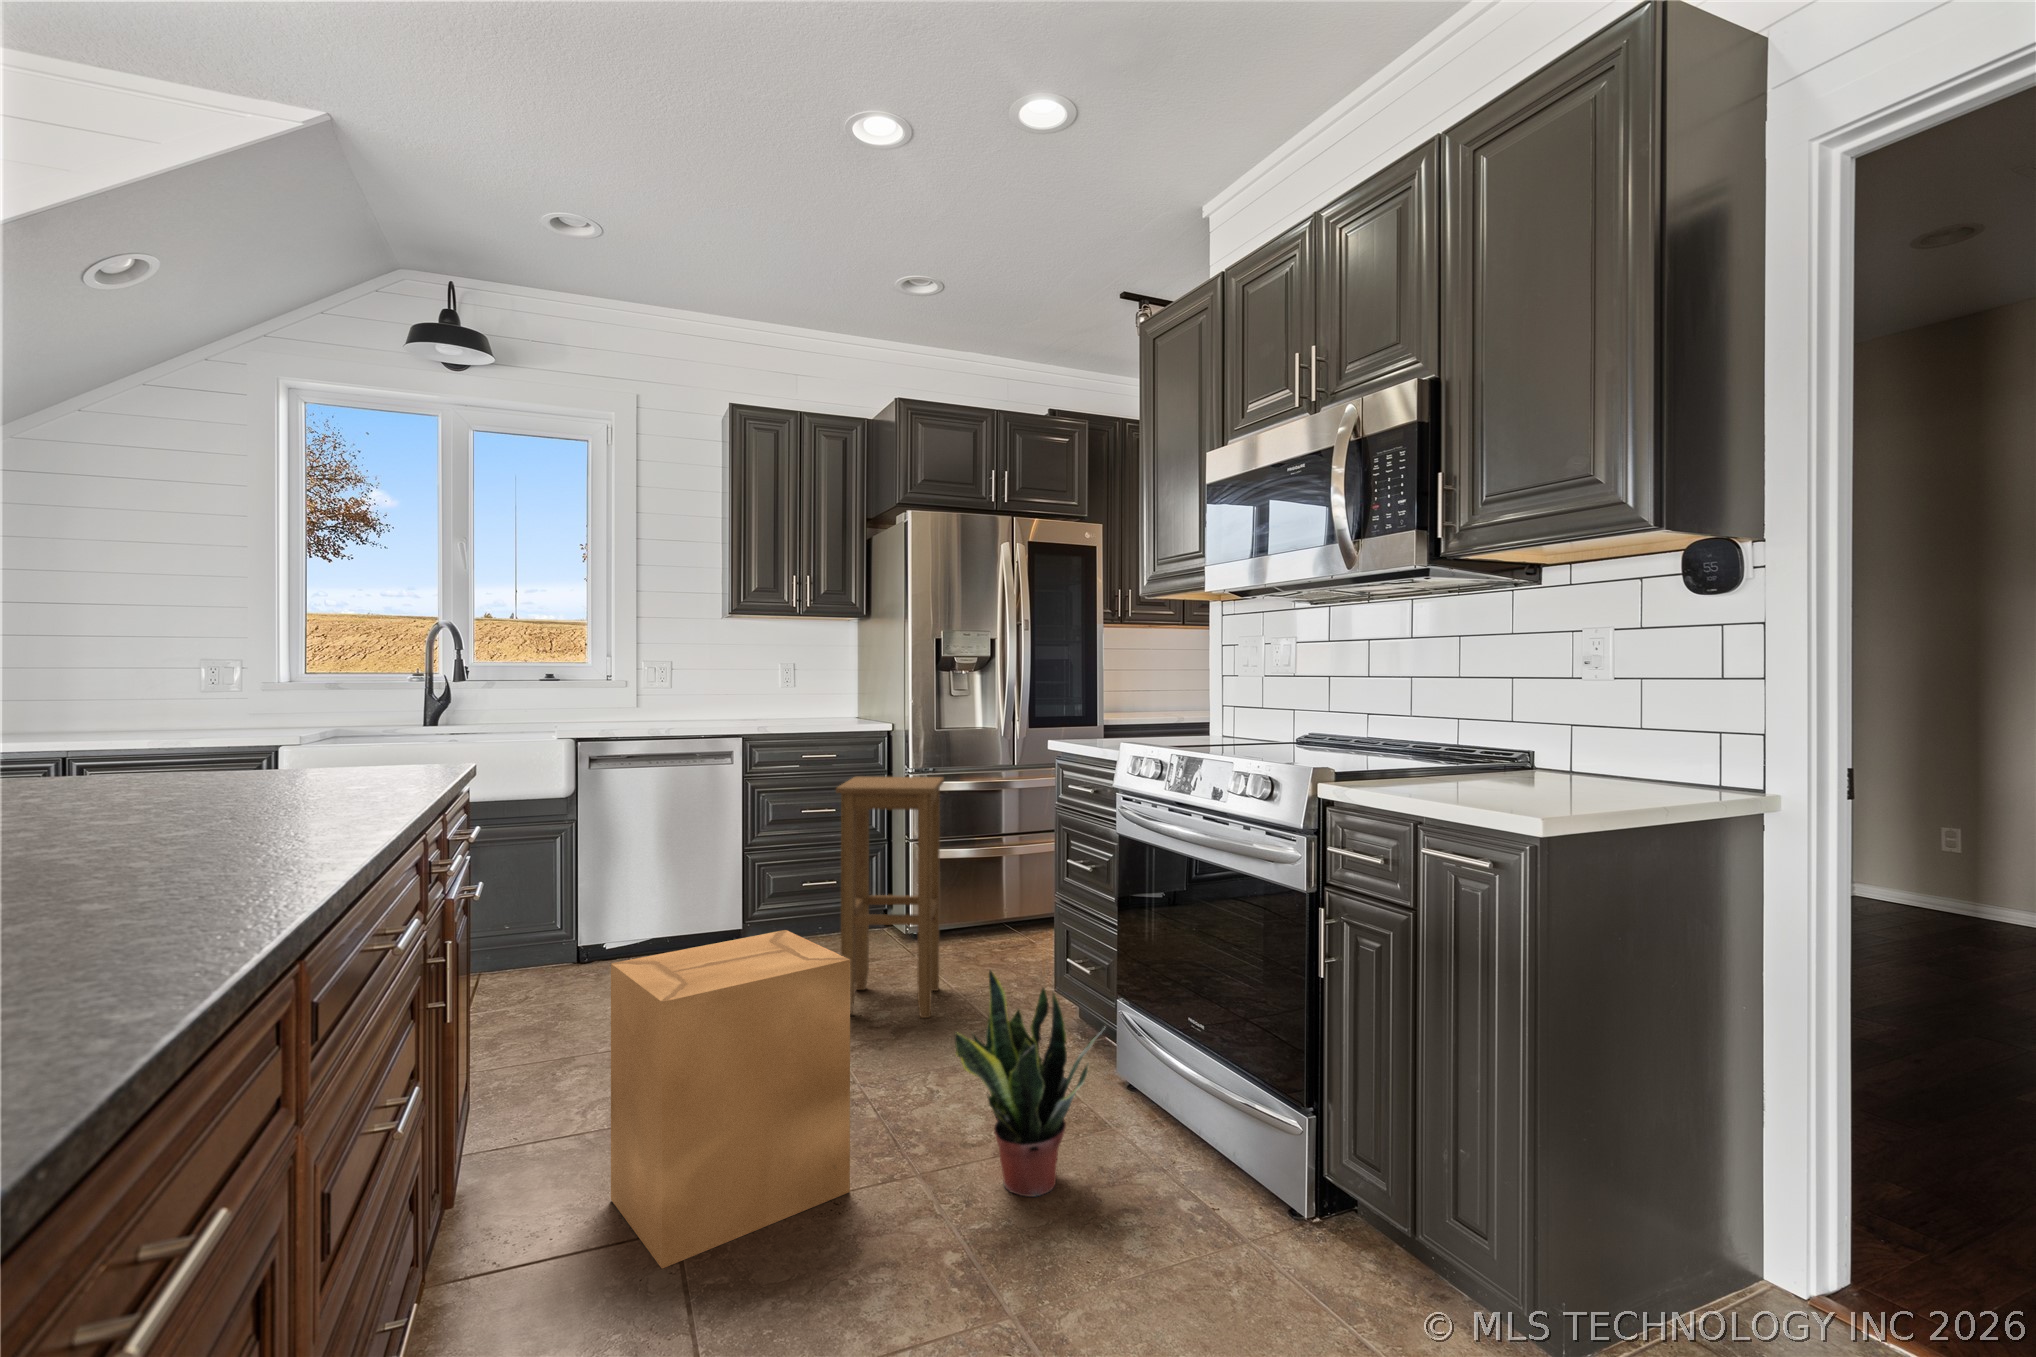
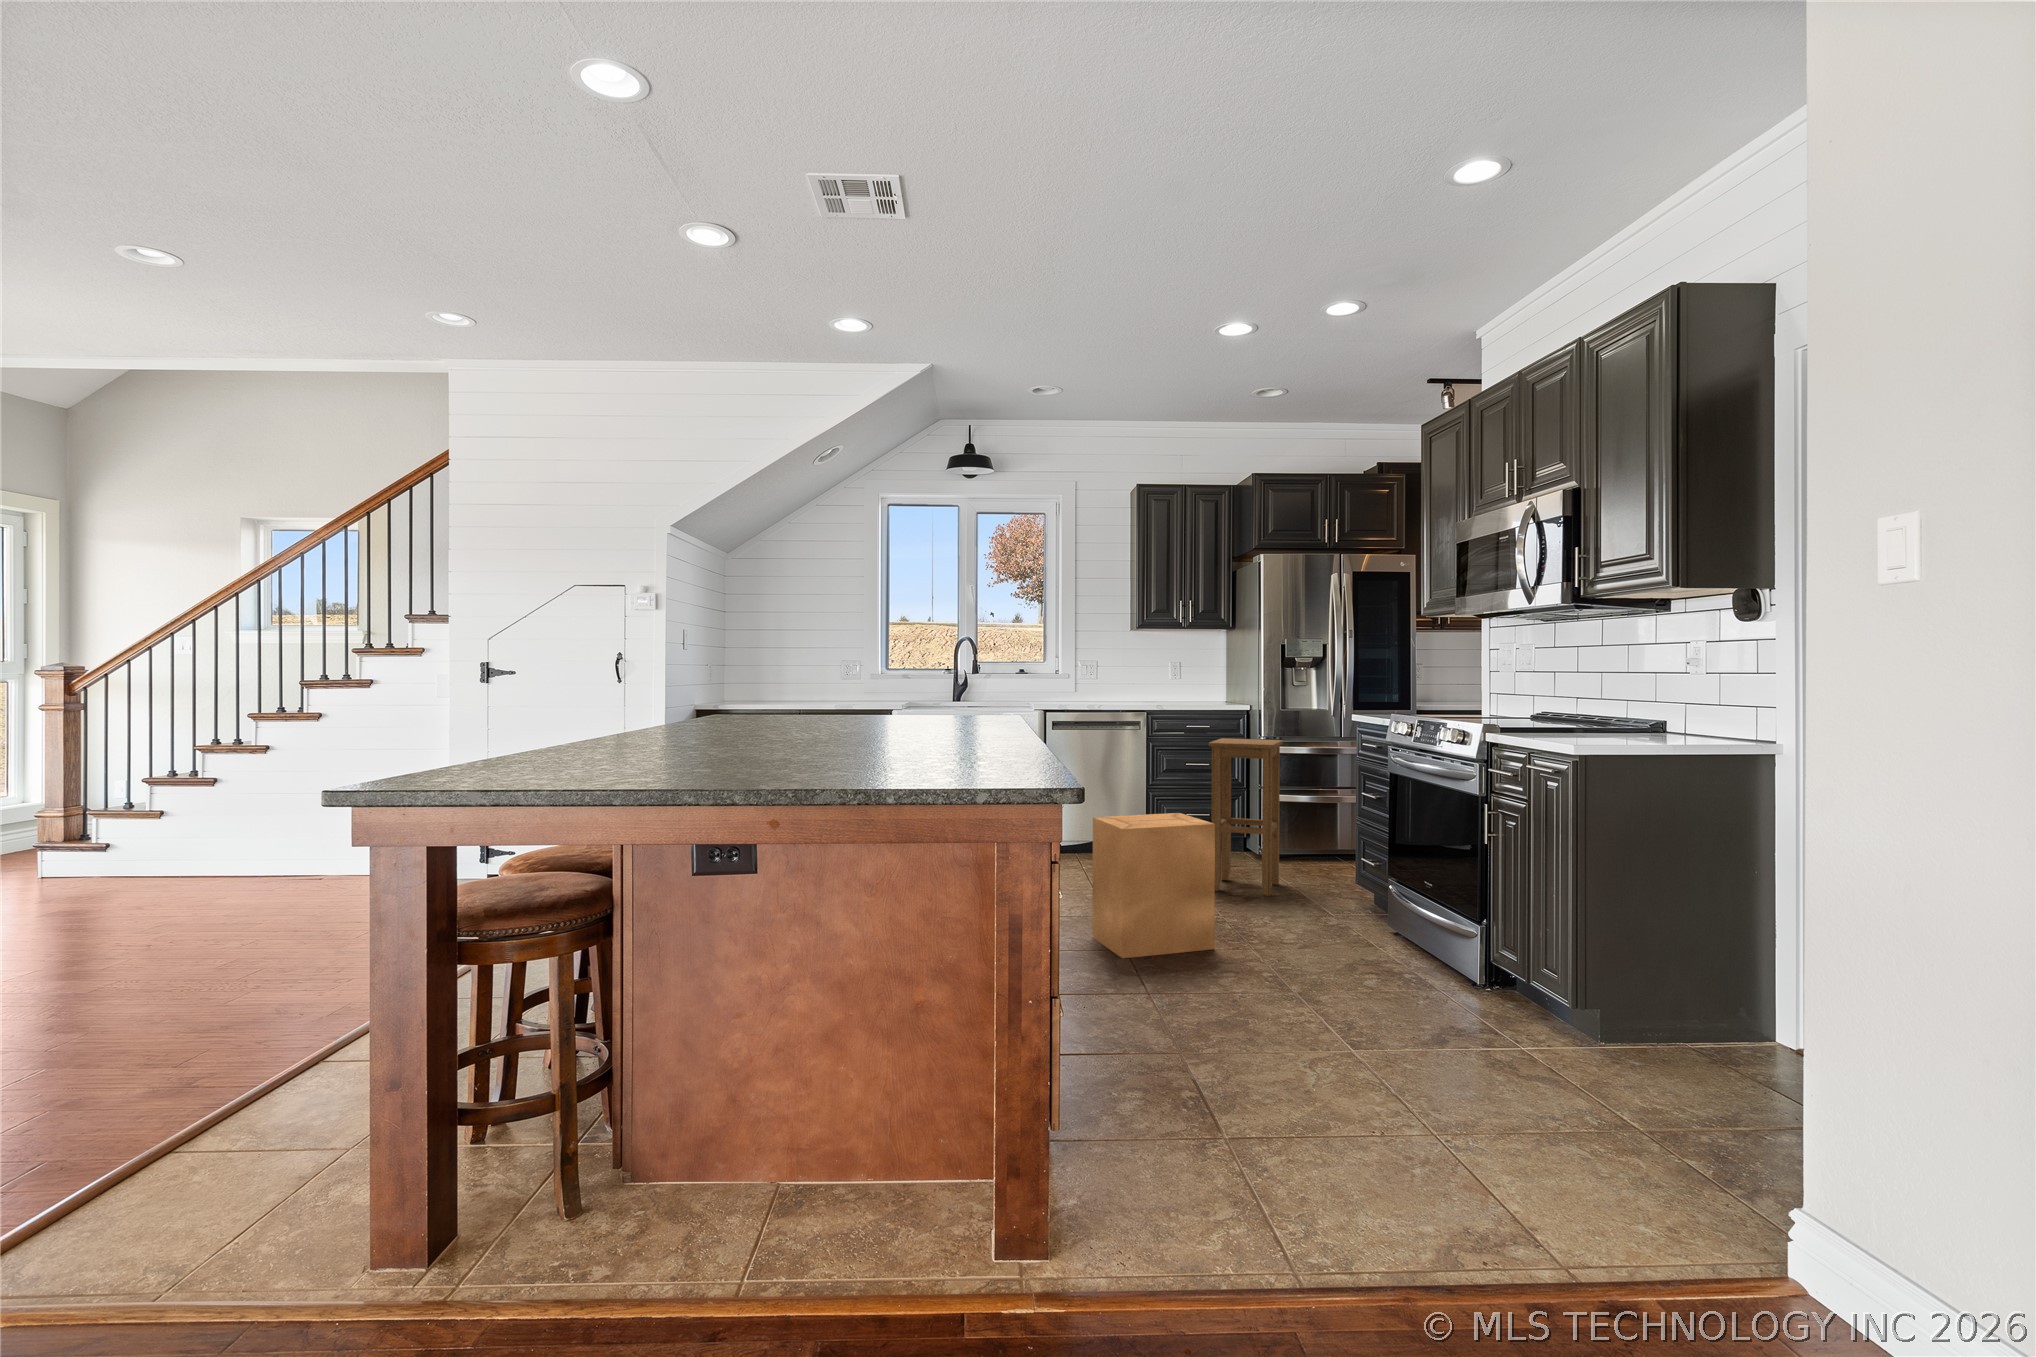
potted plant: present [954,970,1103,1196] -> none [1271,837,1363,962]

